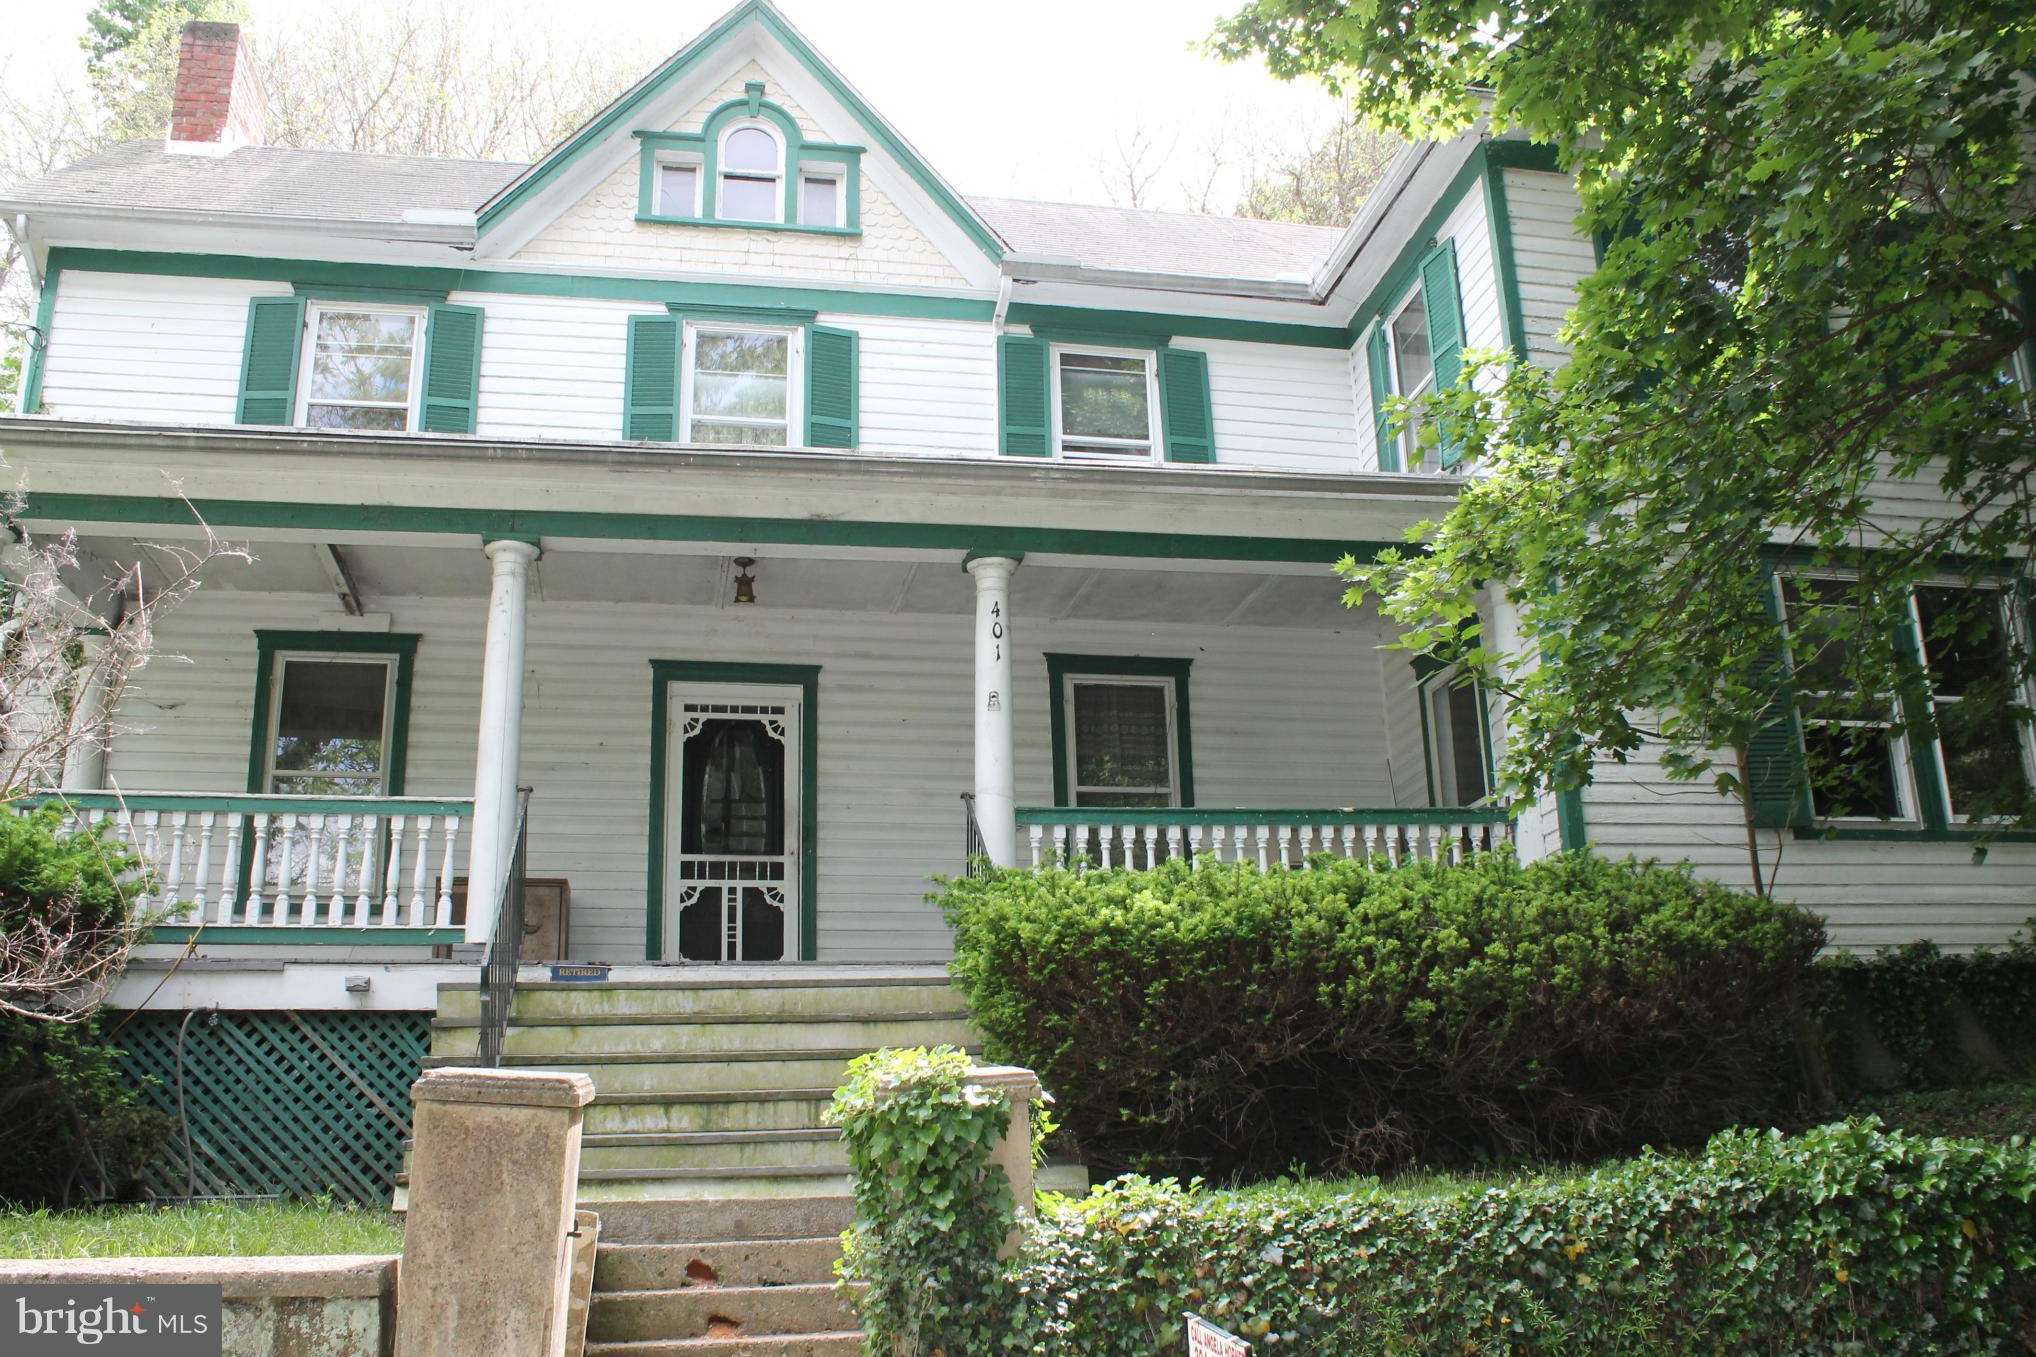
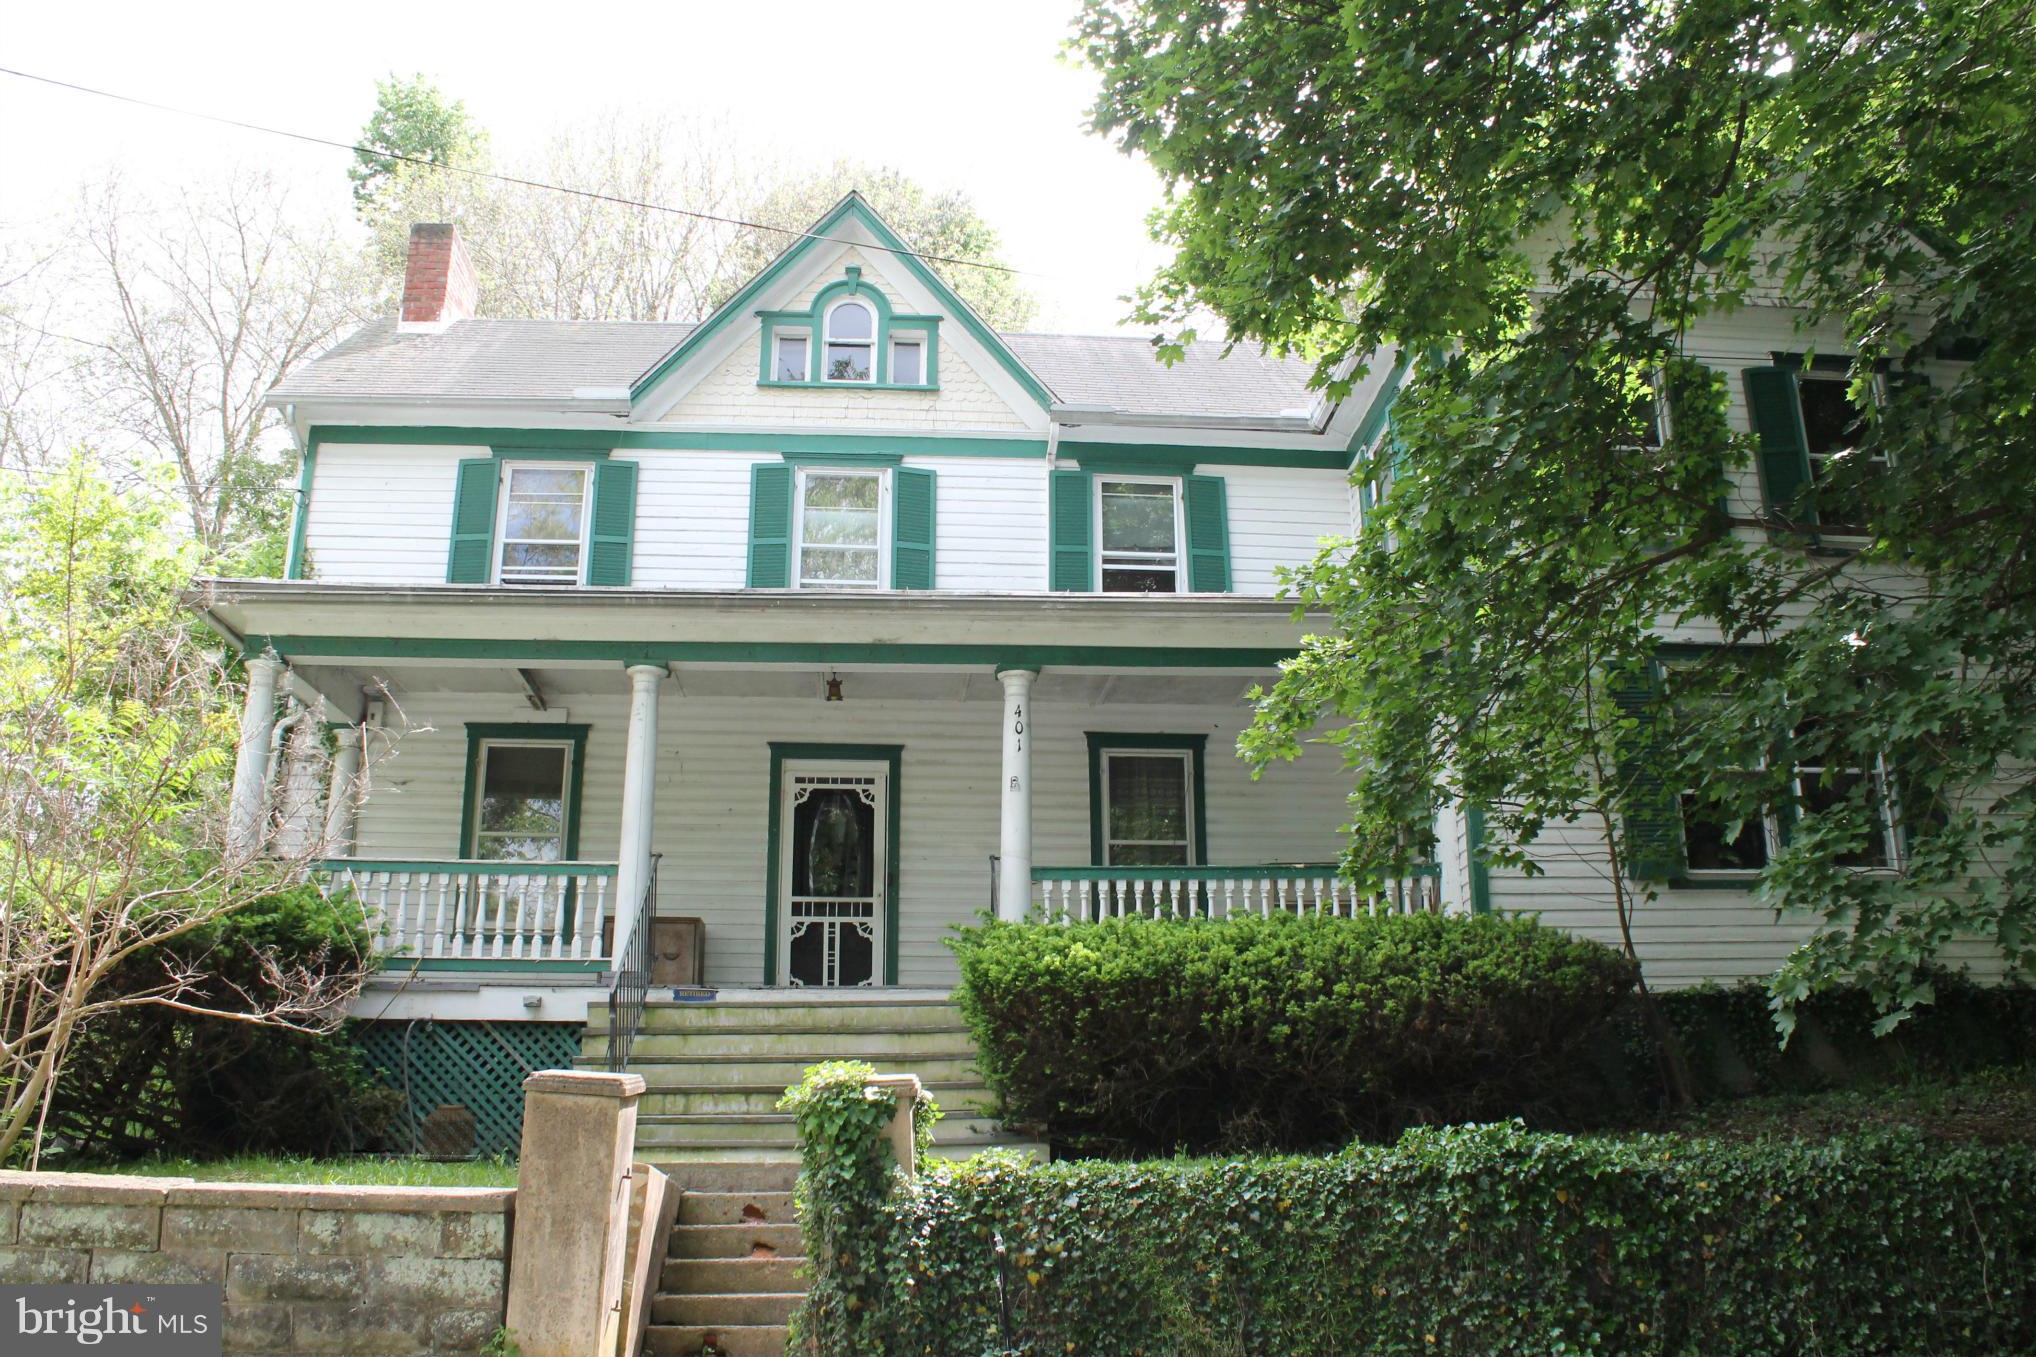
woven basket: none [209,1131,292,1215] -> present [422,1105,476,1161]

